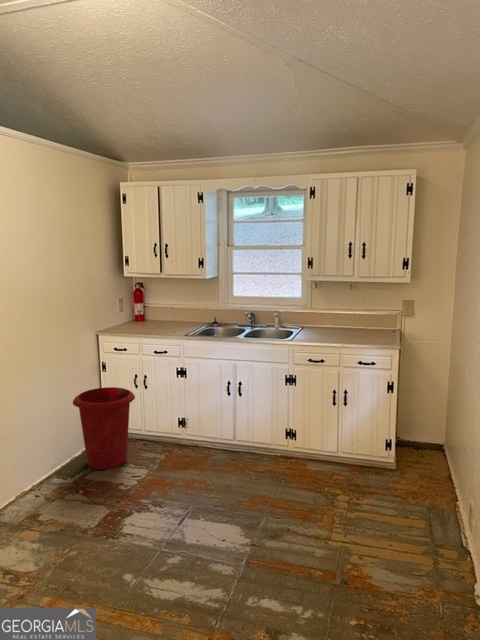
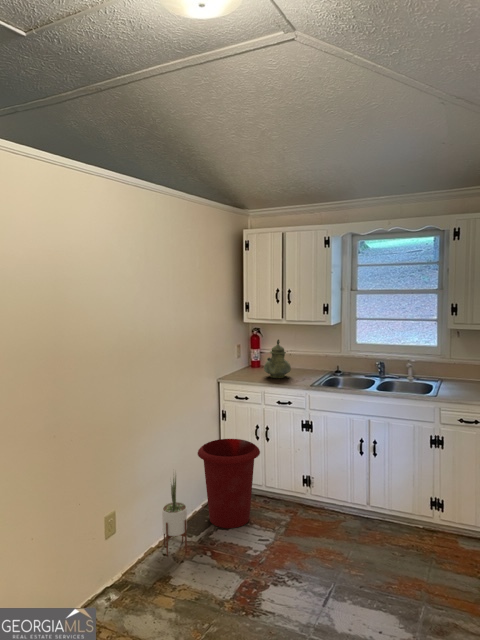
teapot: none [143,292,169,329] -> present [264,339,291,378]
potted plant: none [33,416,60,497] -> present [162,474,187,555]

